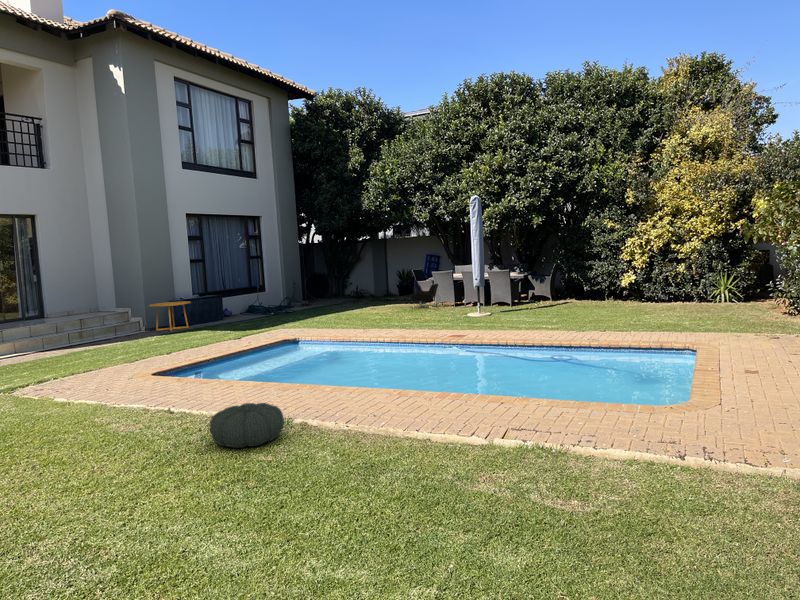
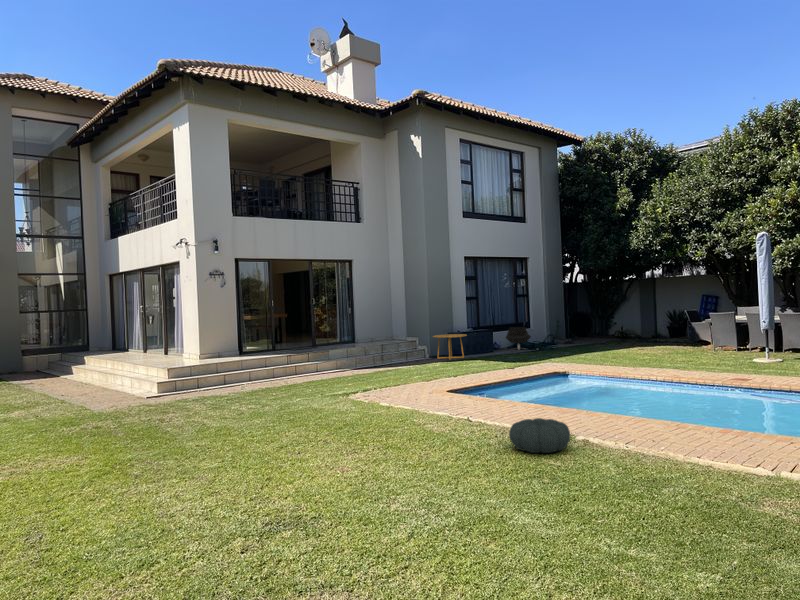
lounge chair: present [410,284,438,308] -> present [506,327,531,349]

